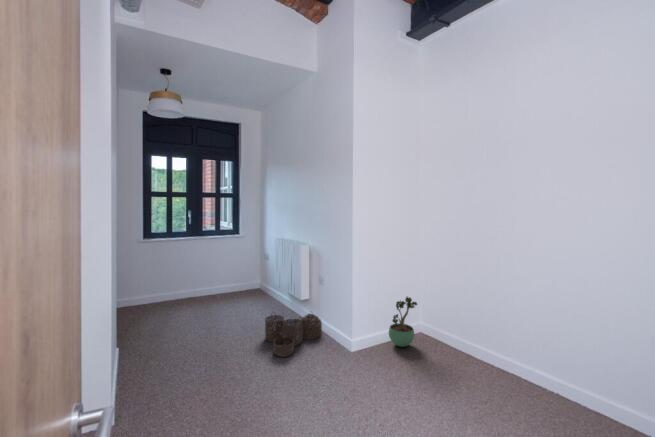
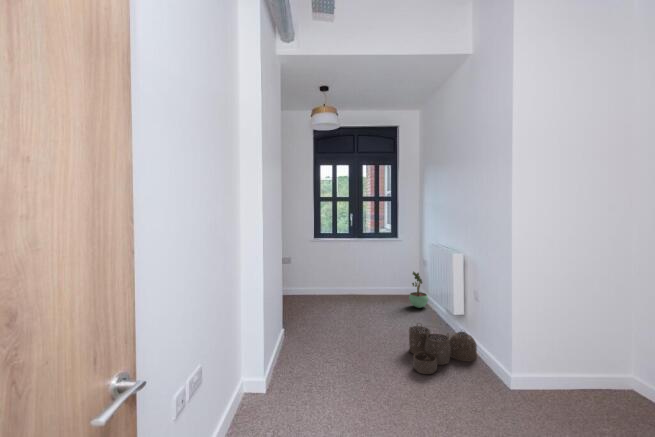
potted plant: present [389,297,417,347] -> present [409,272,428,308]

